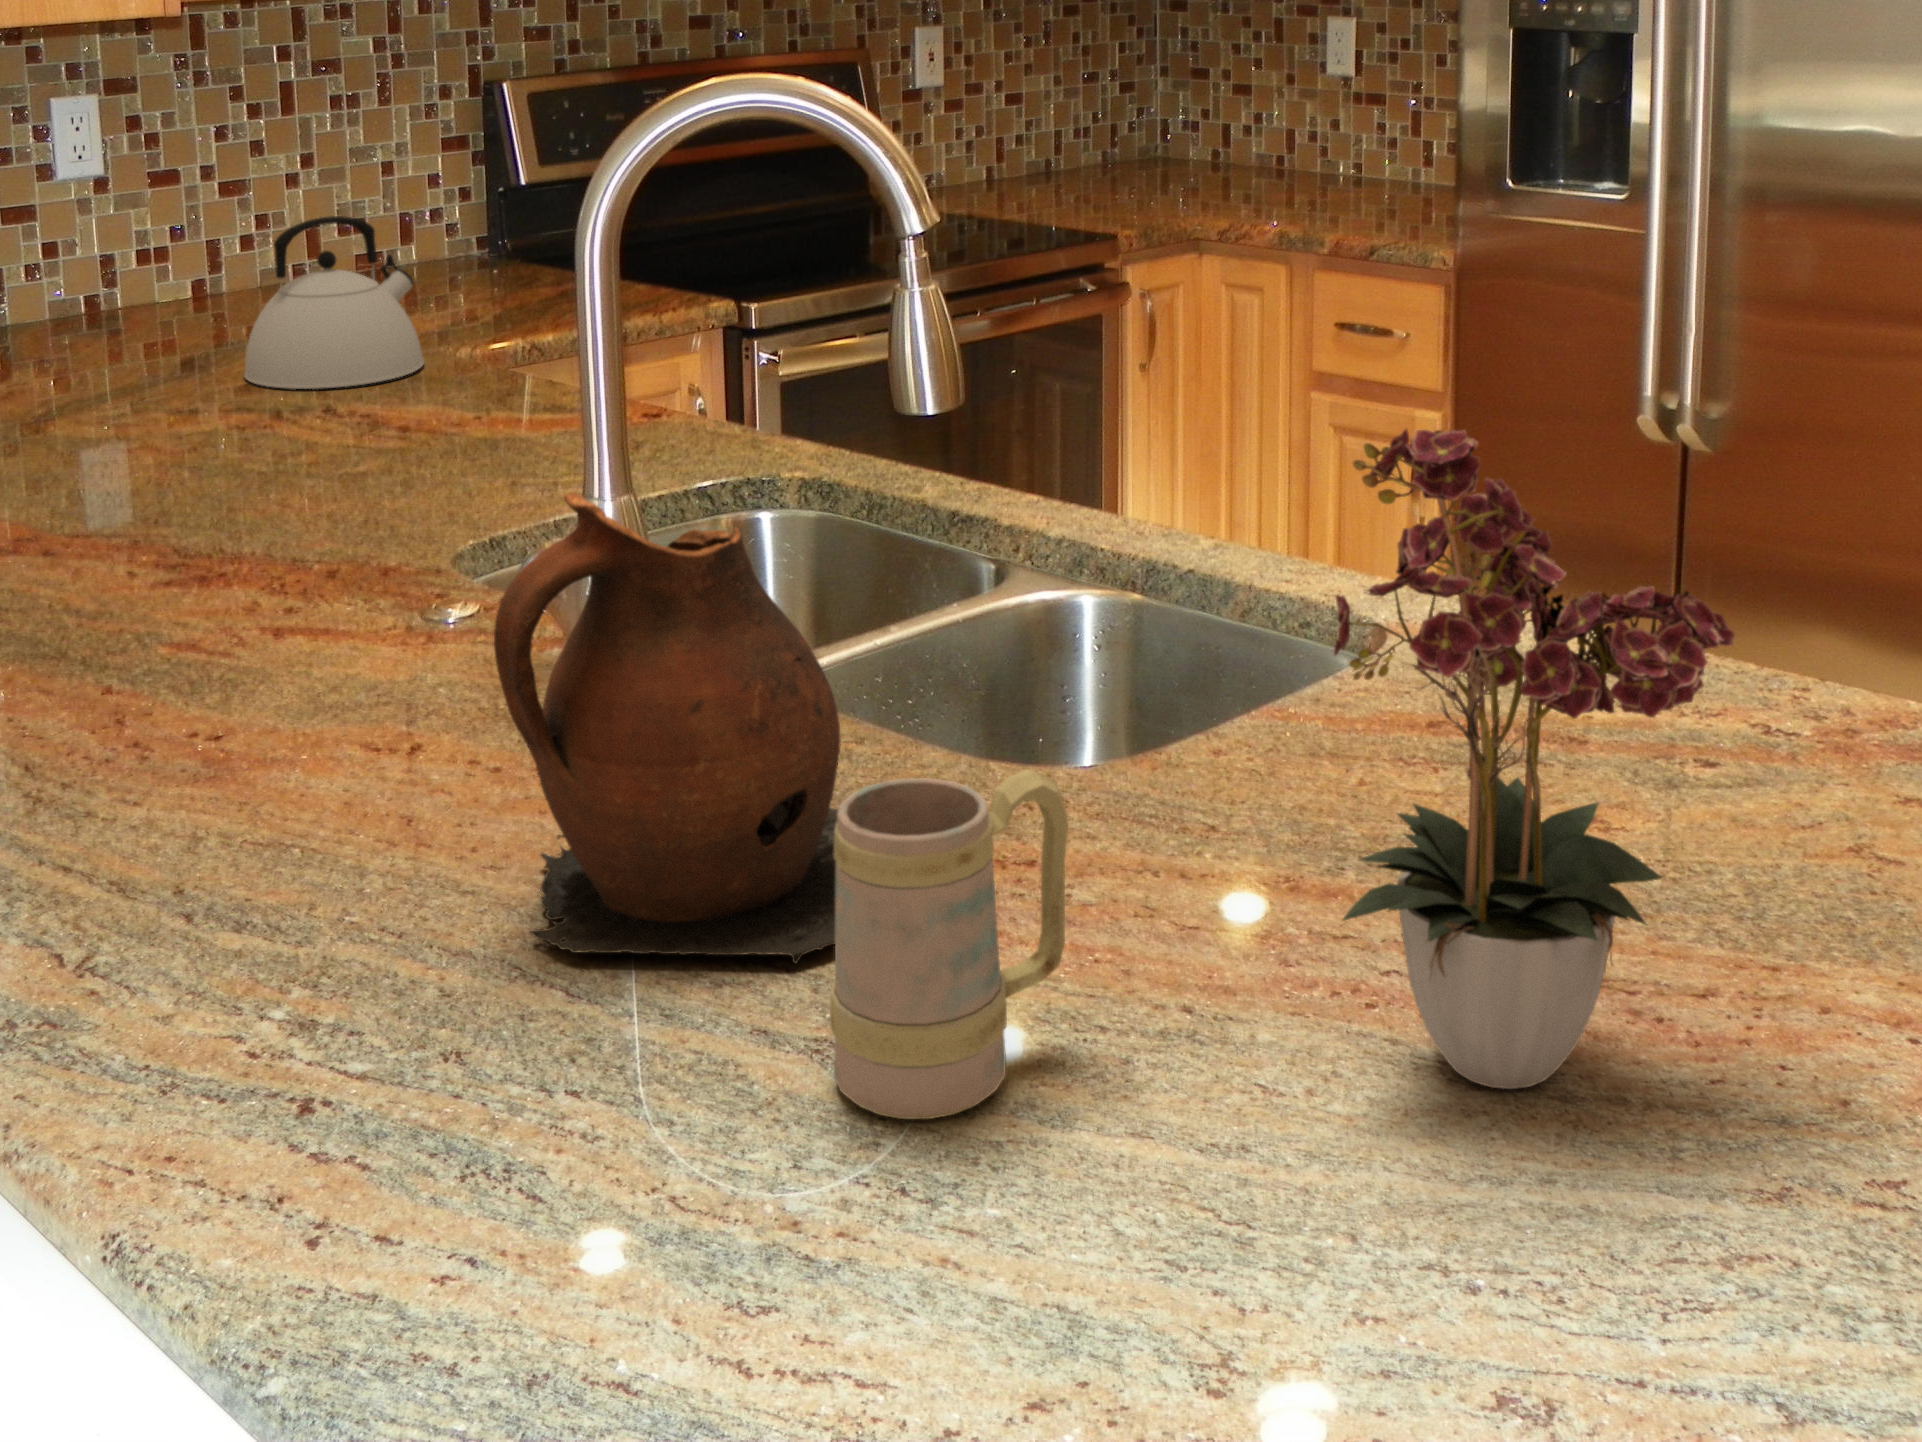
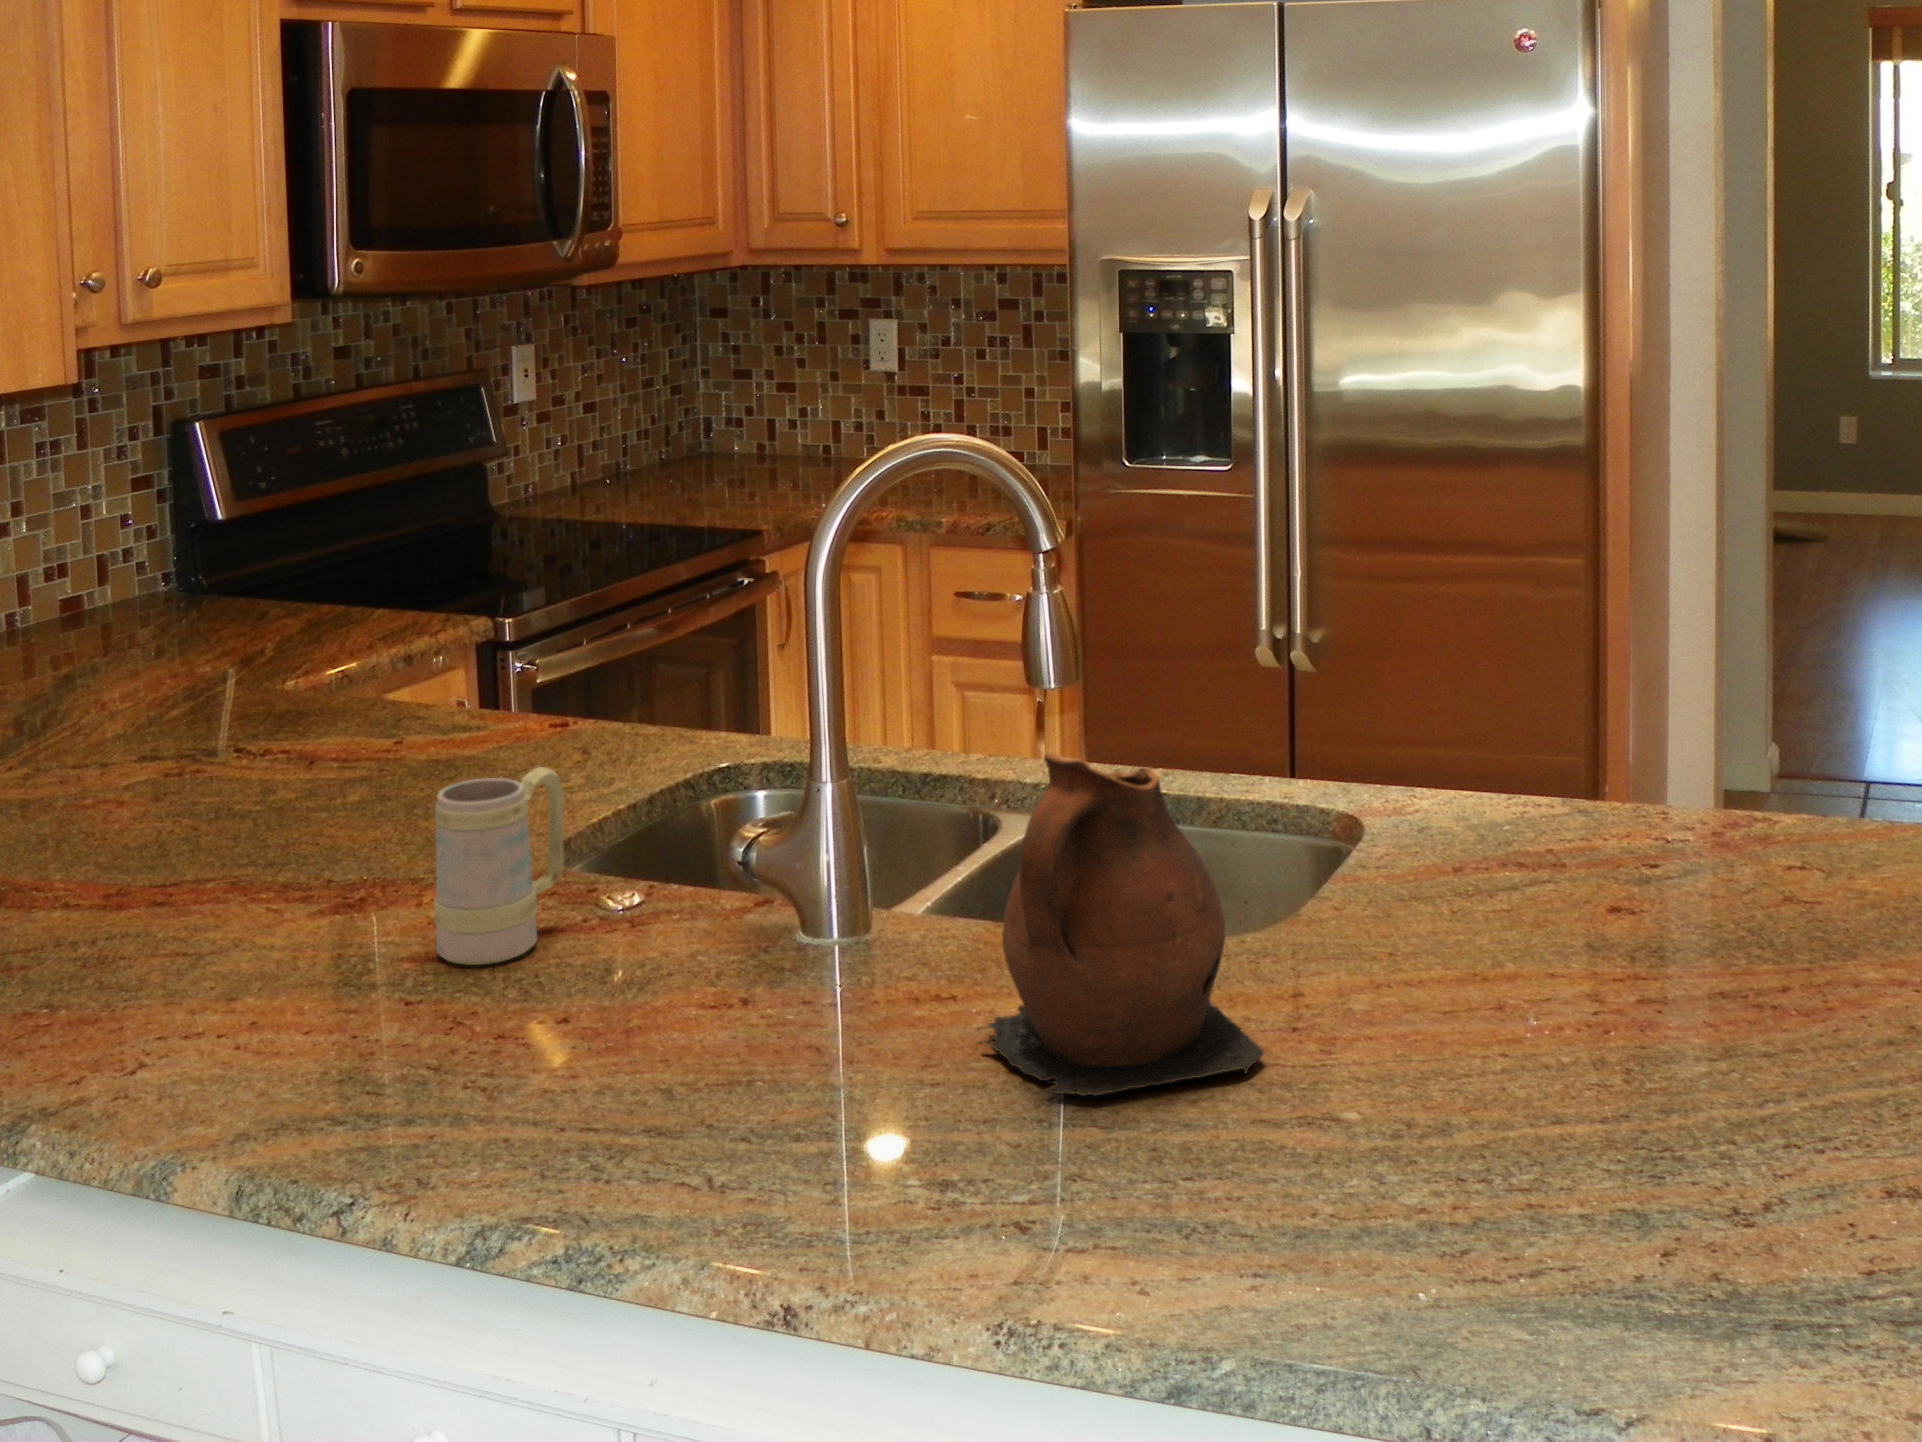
kettle: present [244,216,424,389] -> none [103,562,284,732]
flower arrangement: present [1334,429,1735,1089] -> none [1613,619,1851,1059]
mug: present [830,769,1068,1119] -> present [434,767,564,965]

